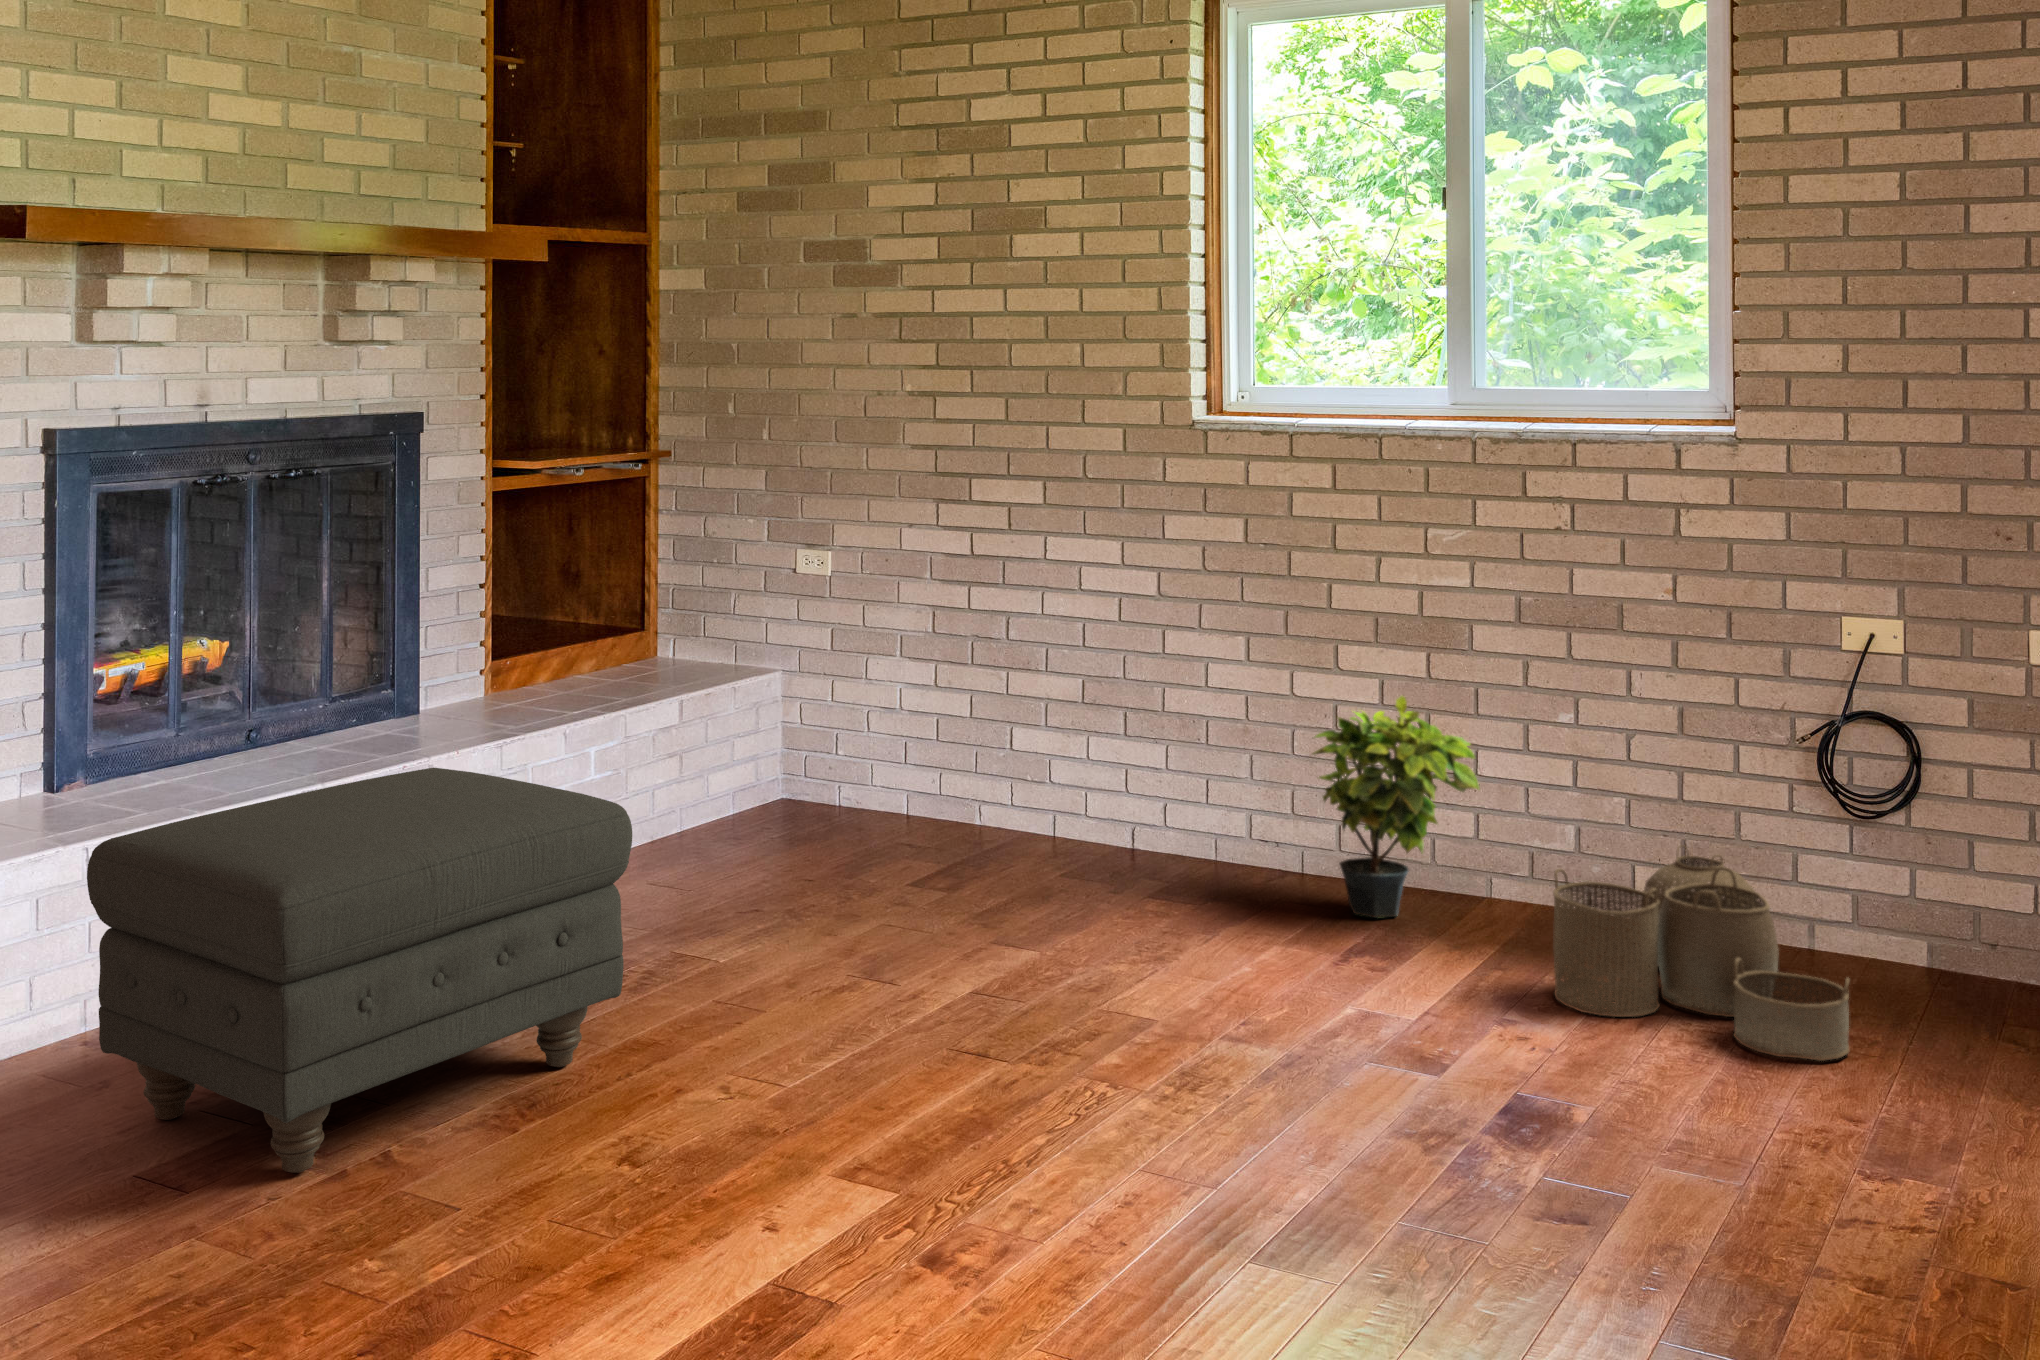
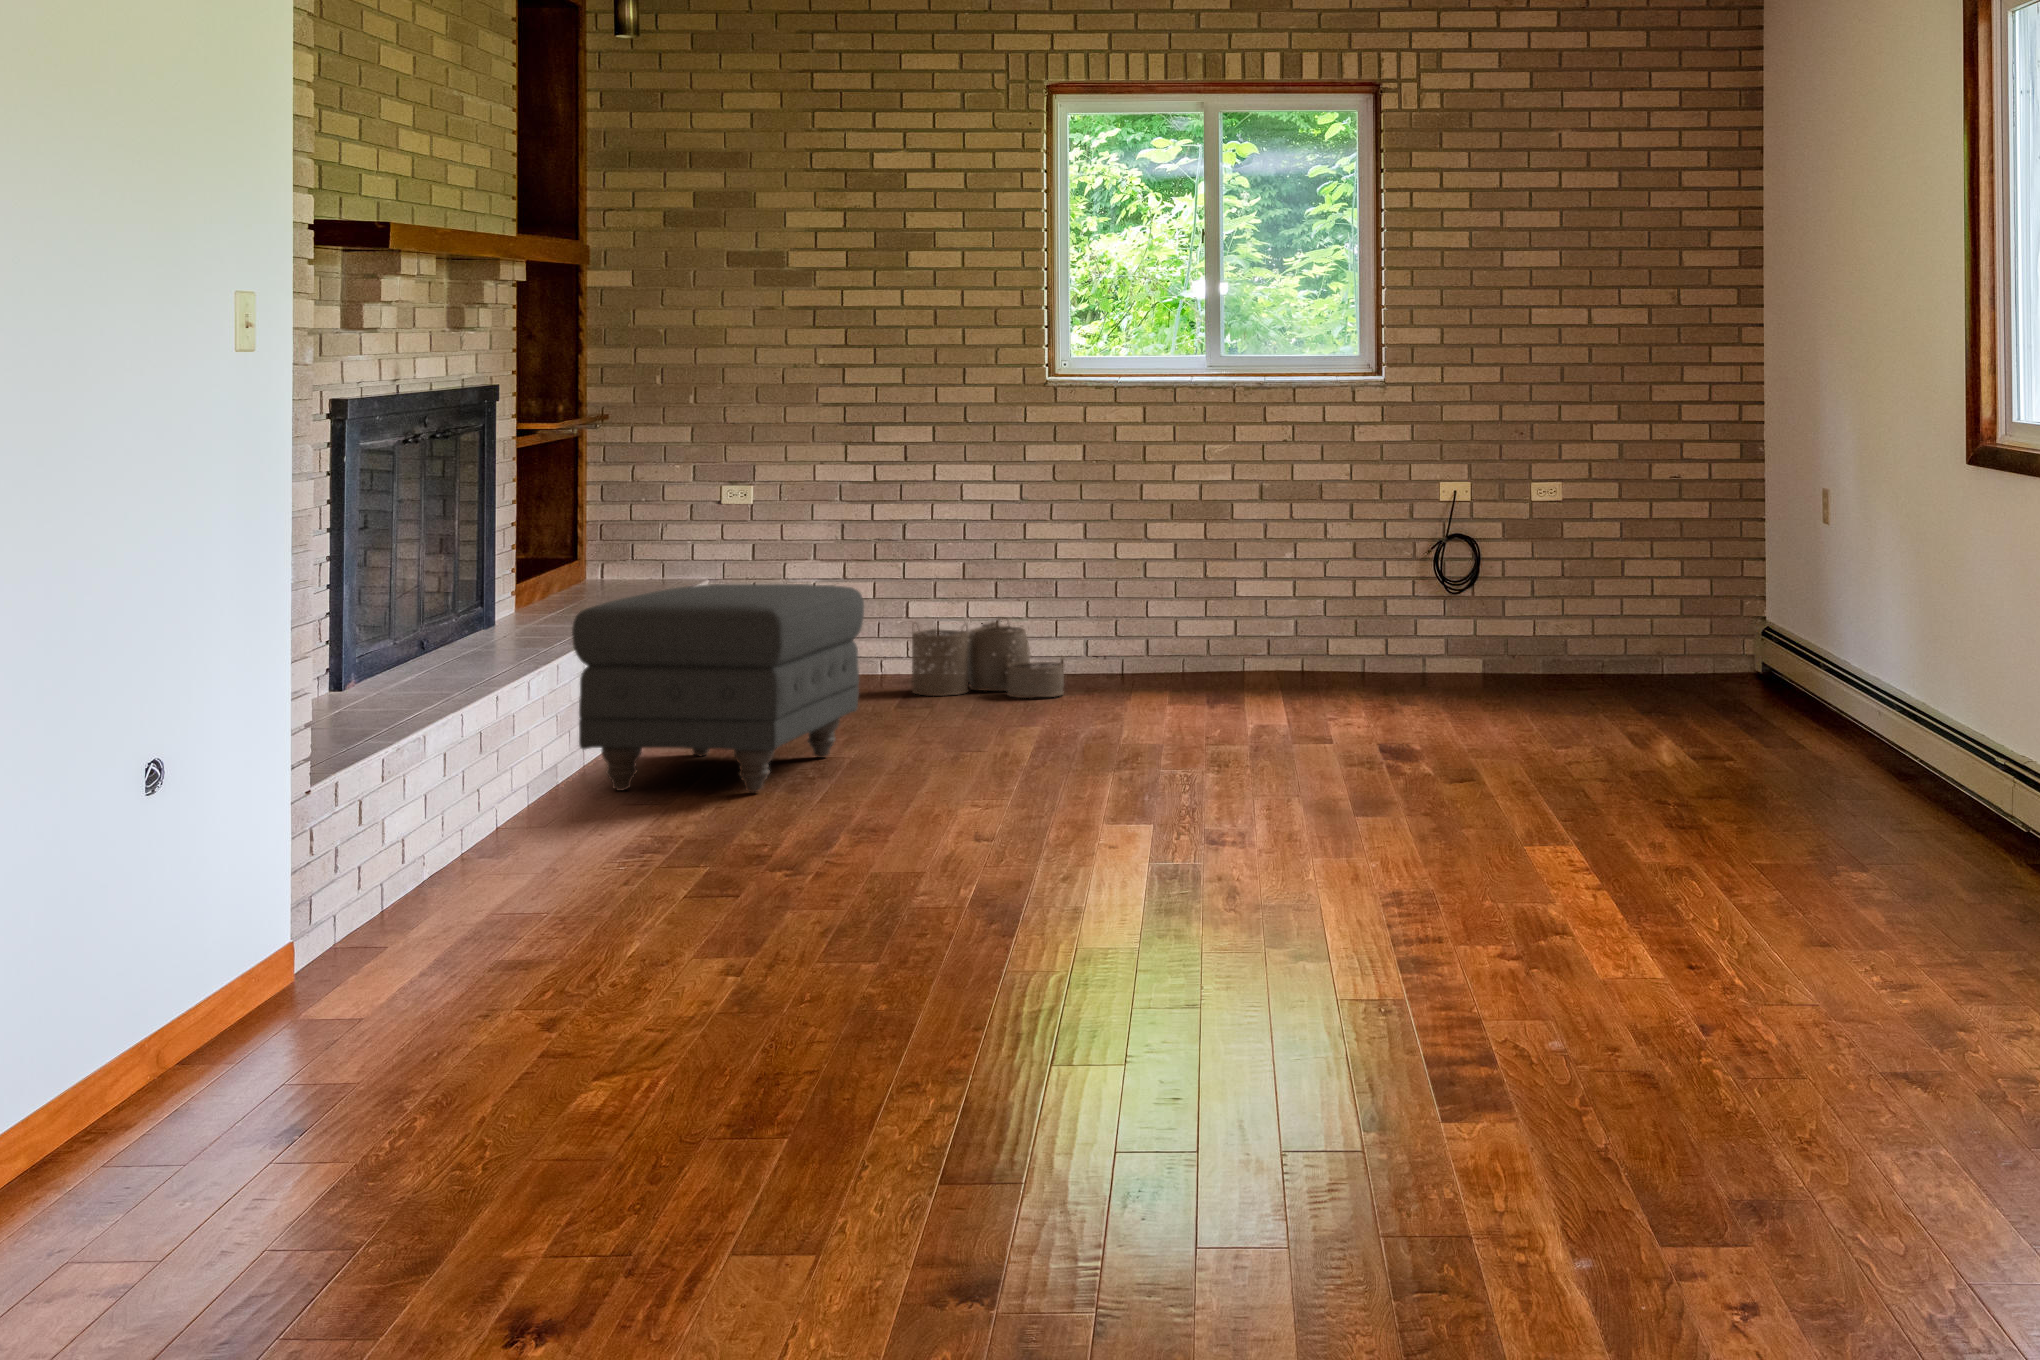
potted plant: present [1313,696,1479,918] -> none [1144,545,1249,682]
woven basket: present [1553,846,1849,1061] -> present [912,617,1064,698]

